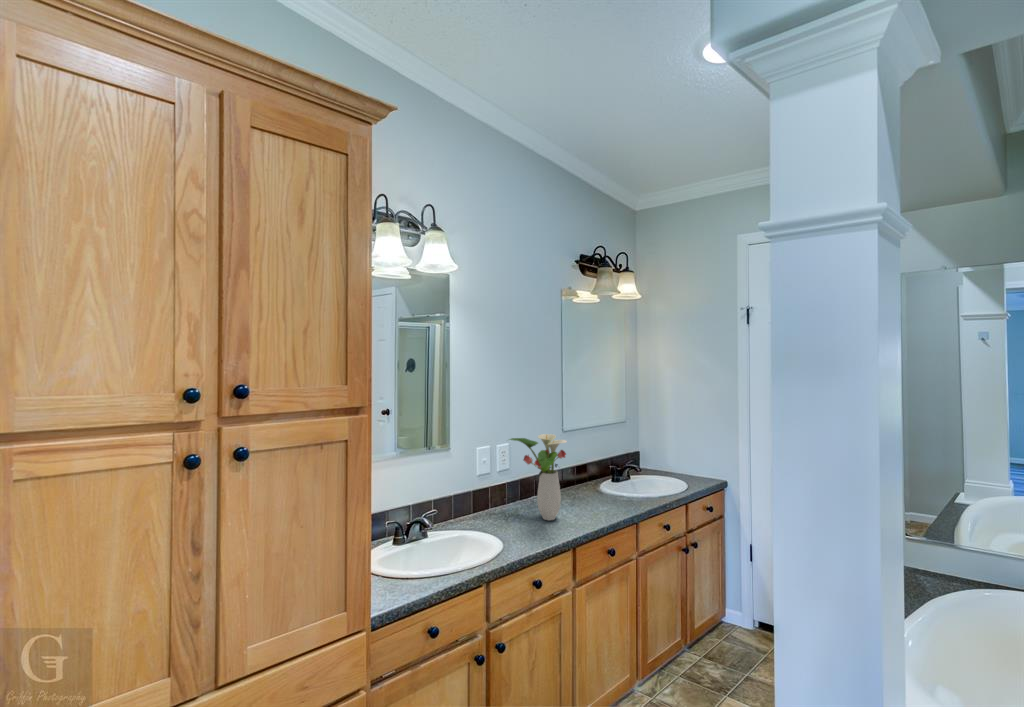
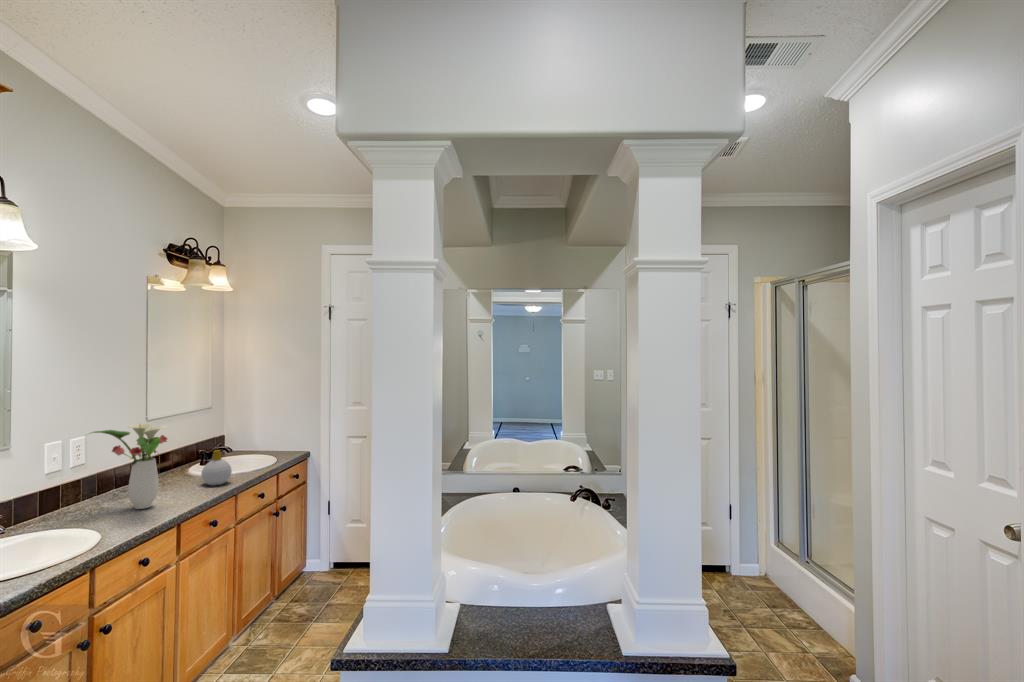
soap bottle: none [605,468,633,507] -> present [201,450,232,486]

